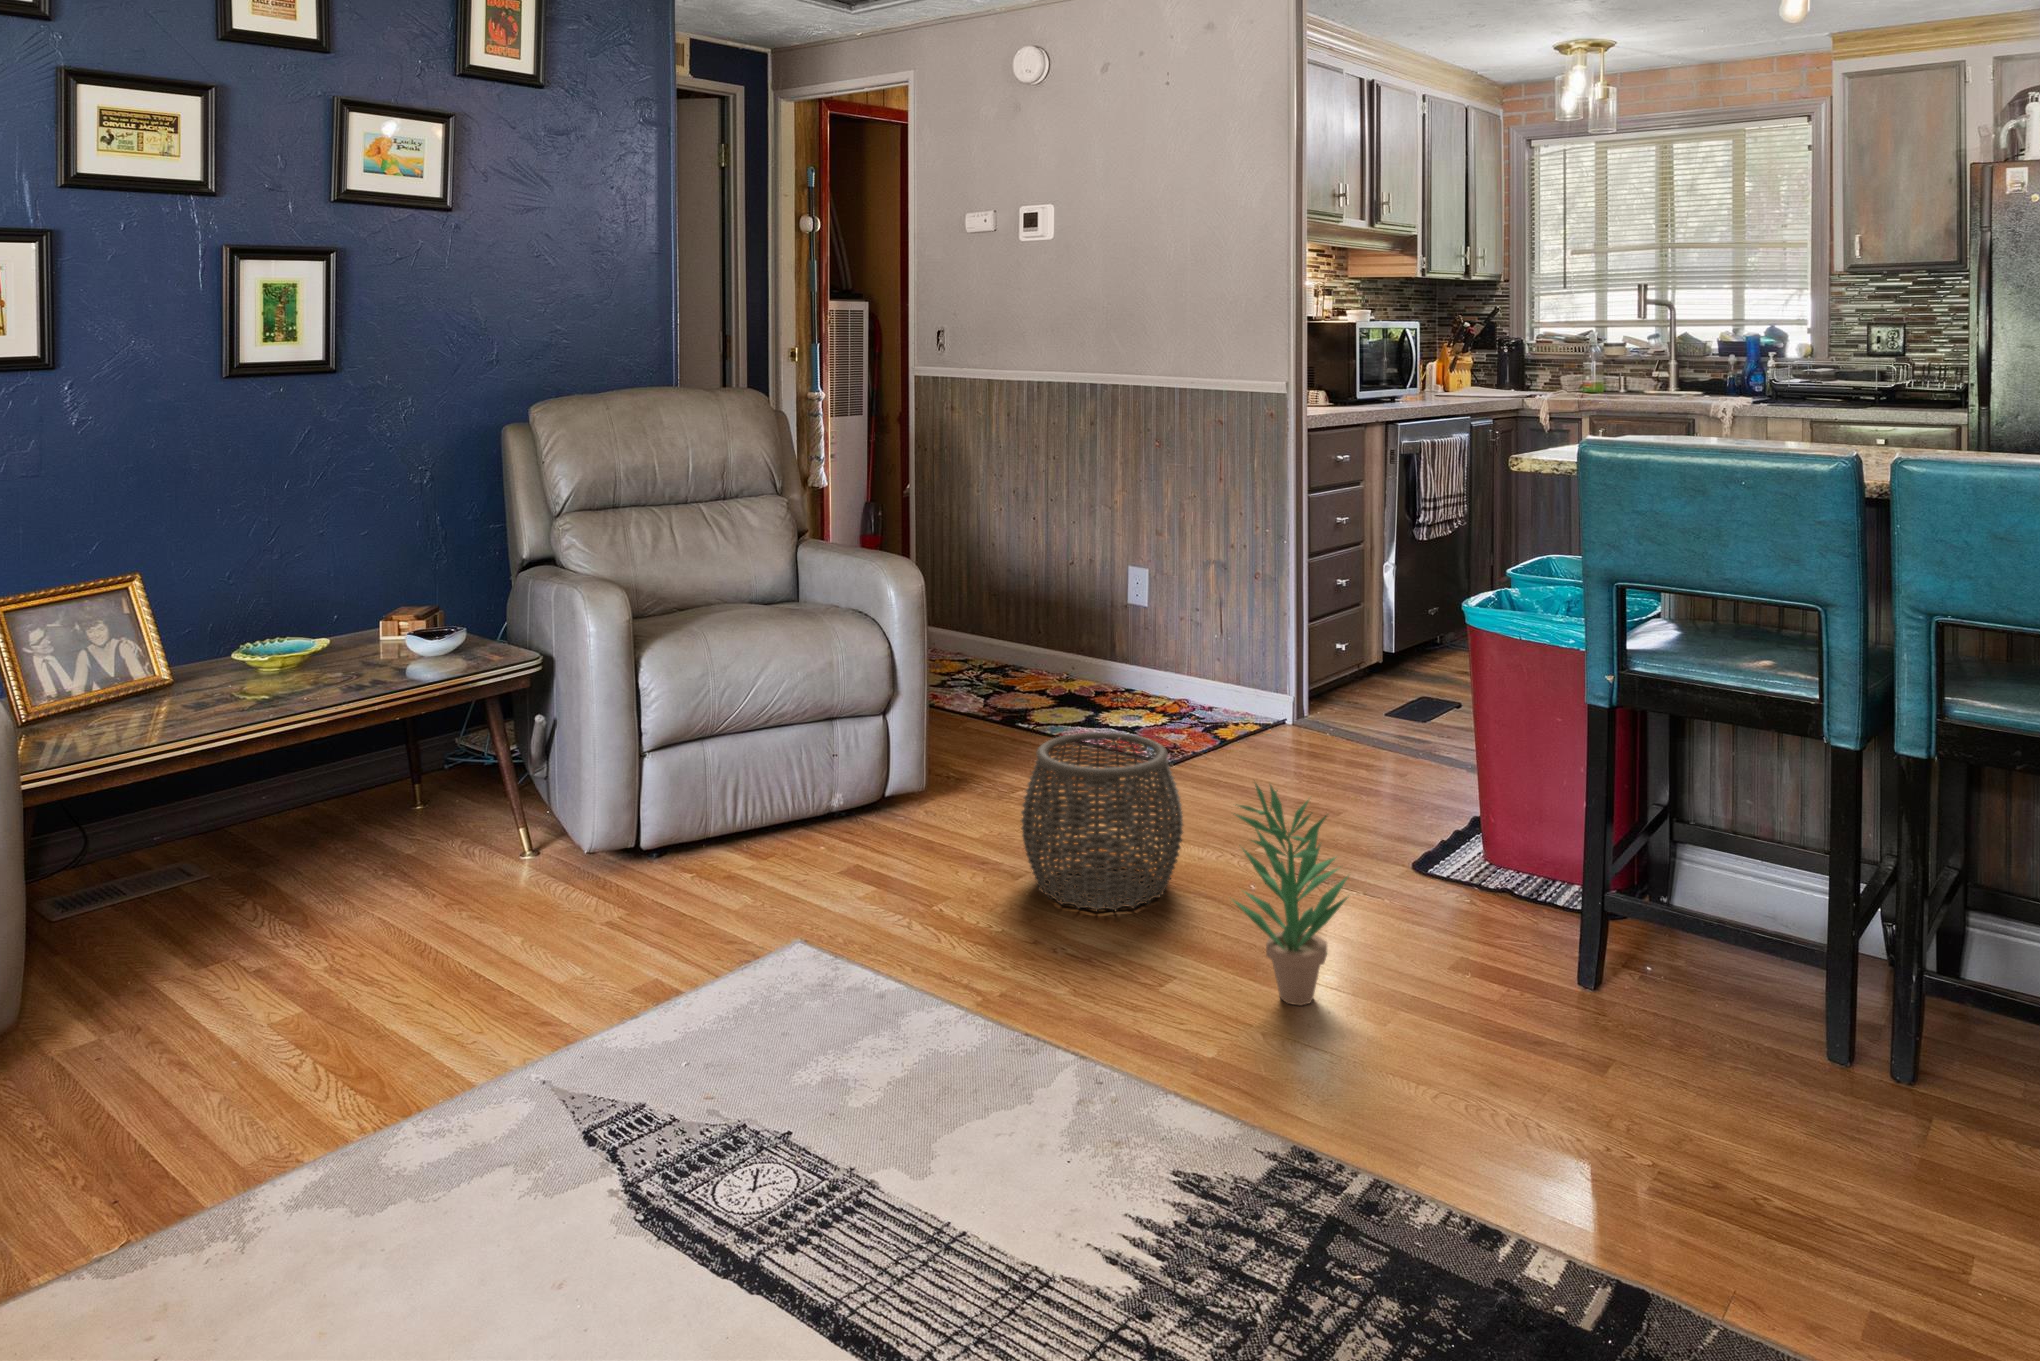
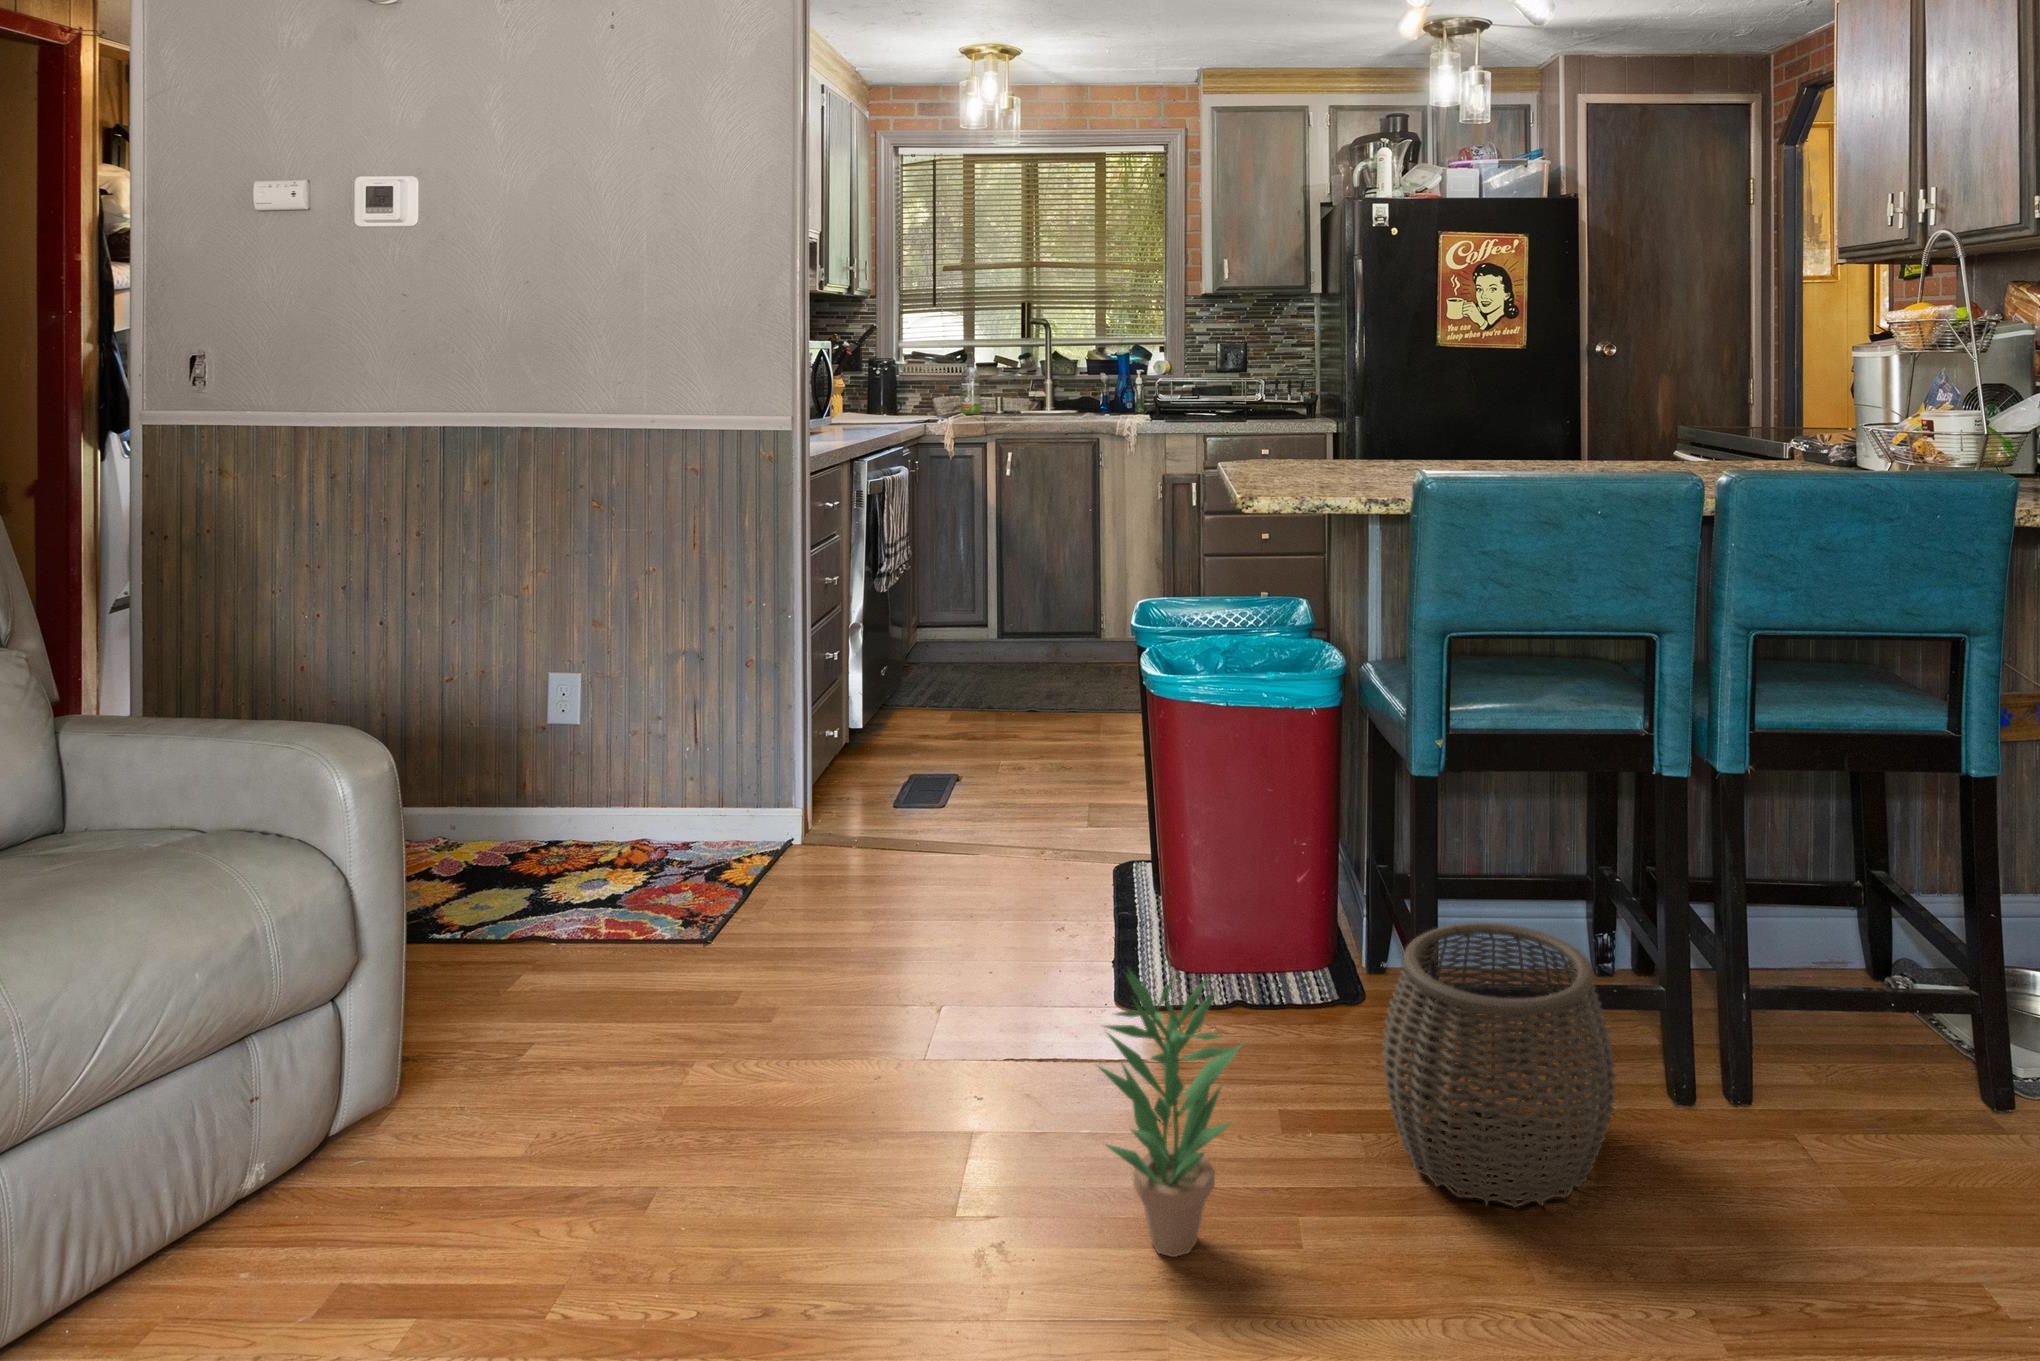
woven basket: present [1021,732,1183,911] -> present [1382,923,1616,1208]

